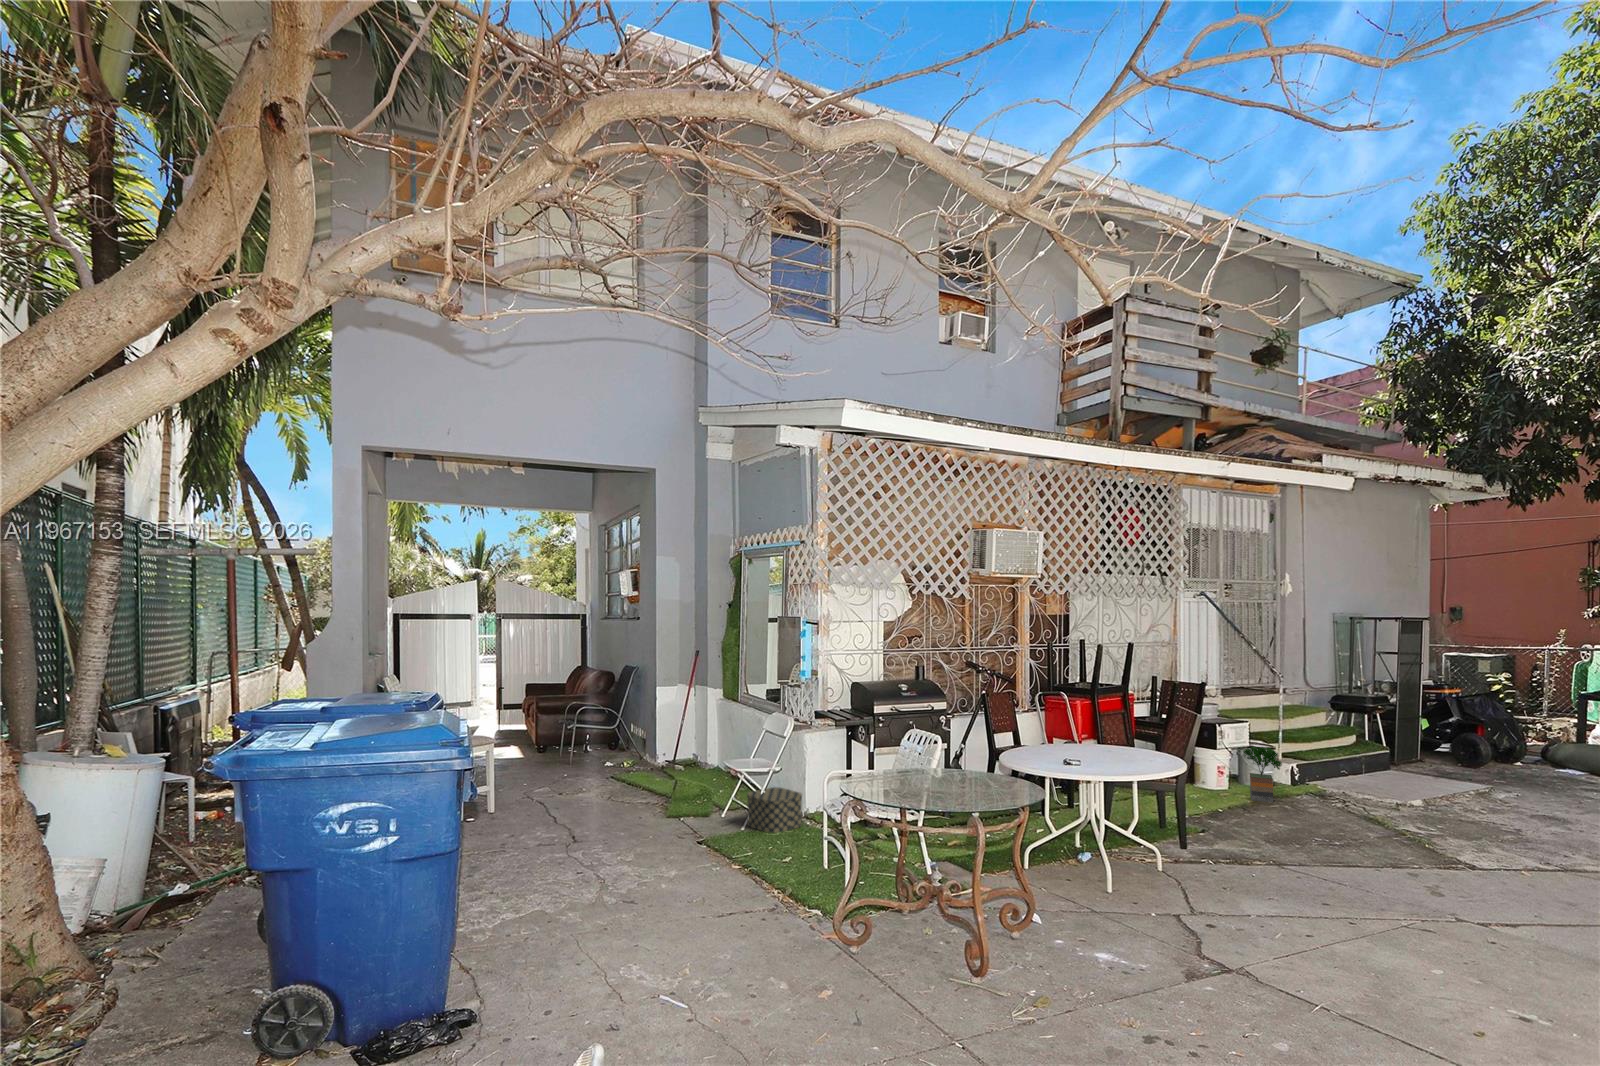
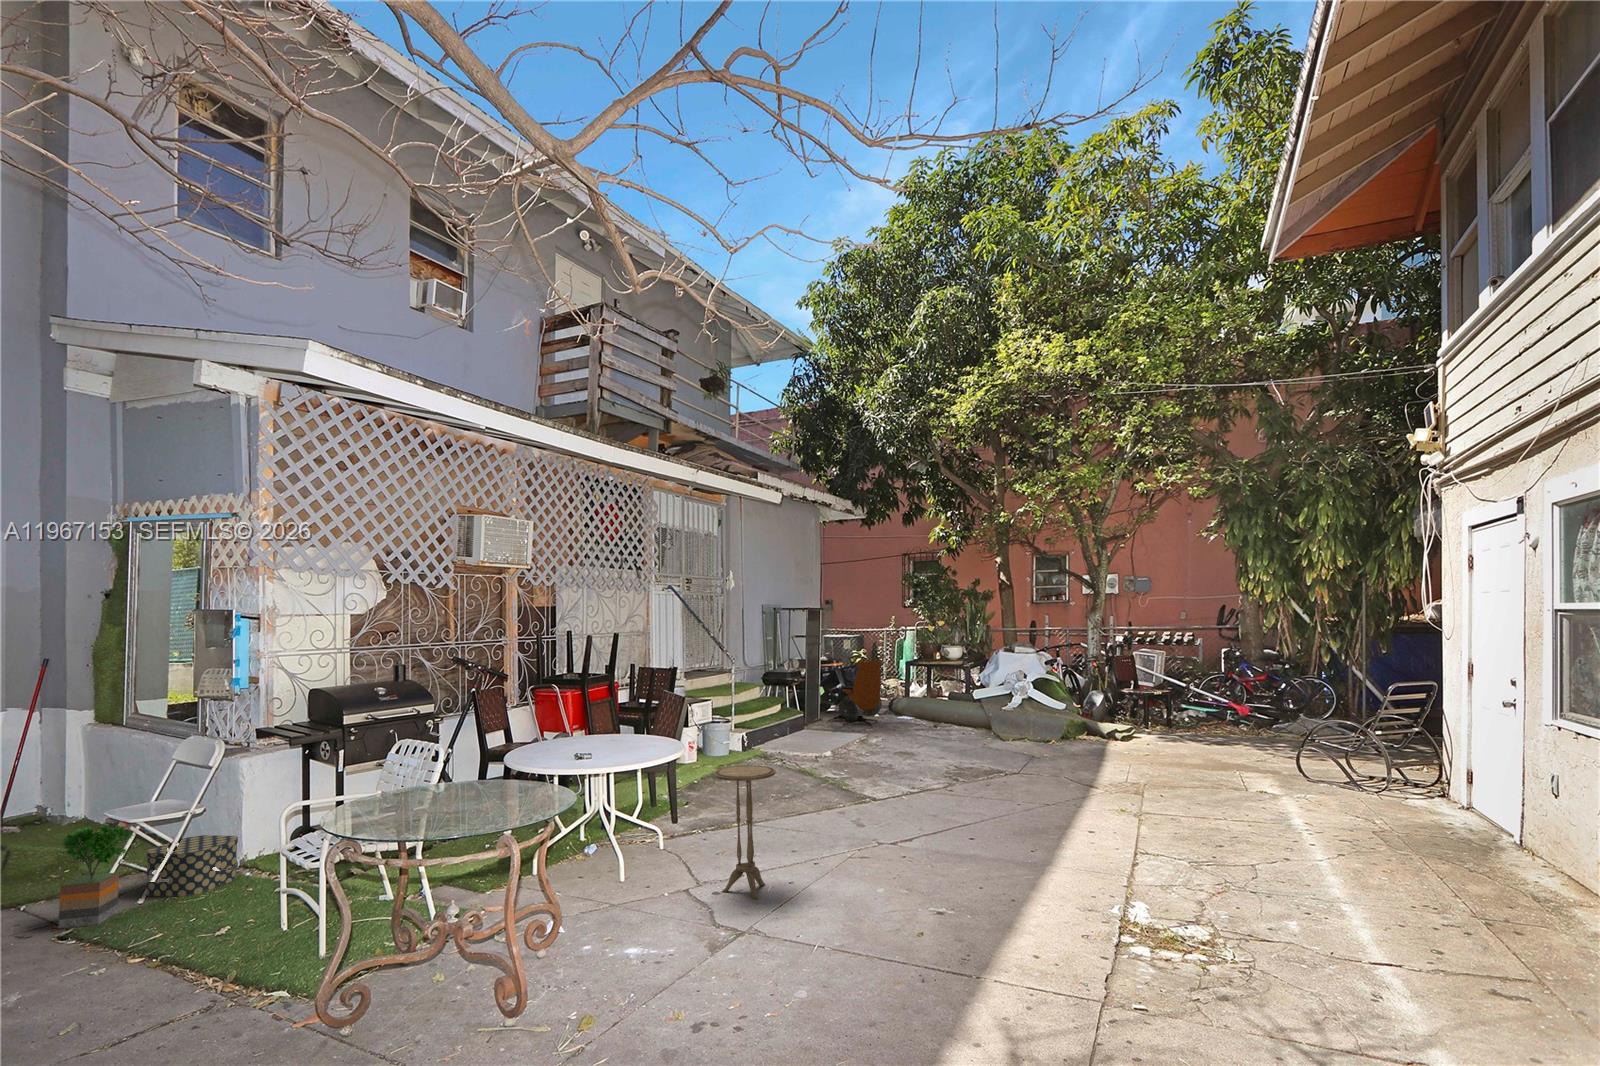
lounge chair: none [1425,696,1509,781] -> present [829,660,882,726]
potted tree: present [1243,747,1282,802] -> present [58,825,133,928]
side table: none [1180,823,1252,970] -> present [714,765,776,900]

